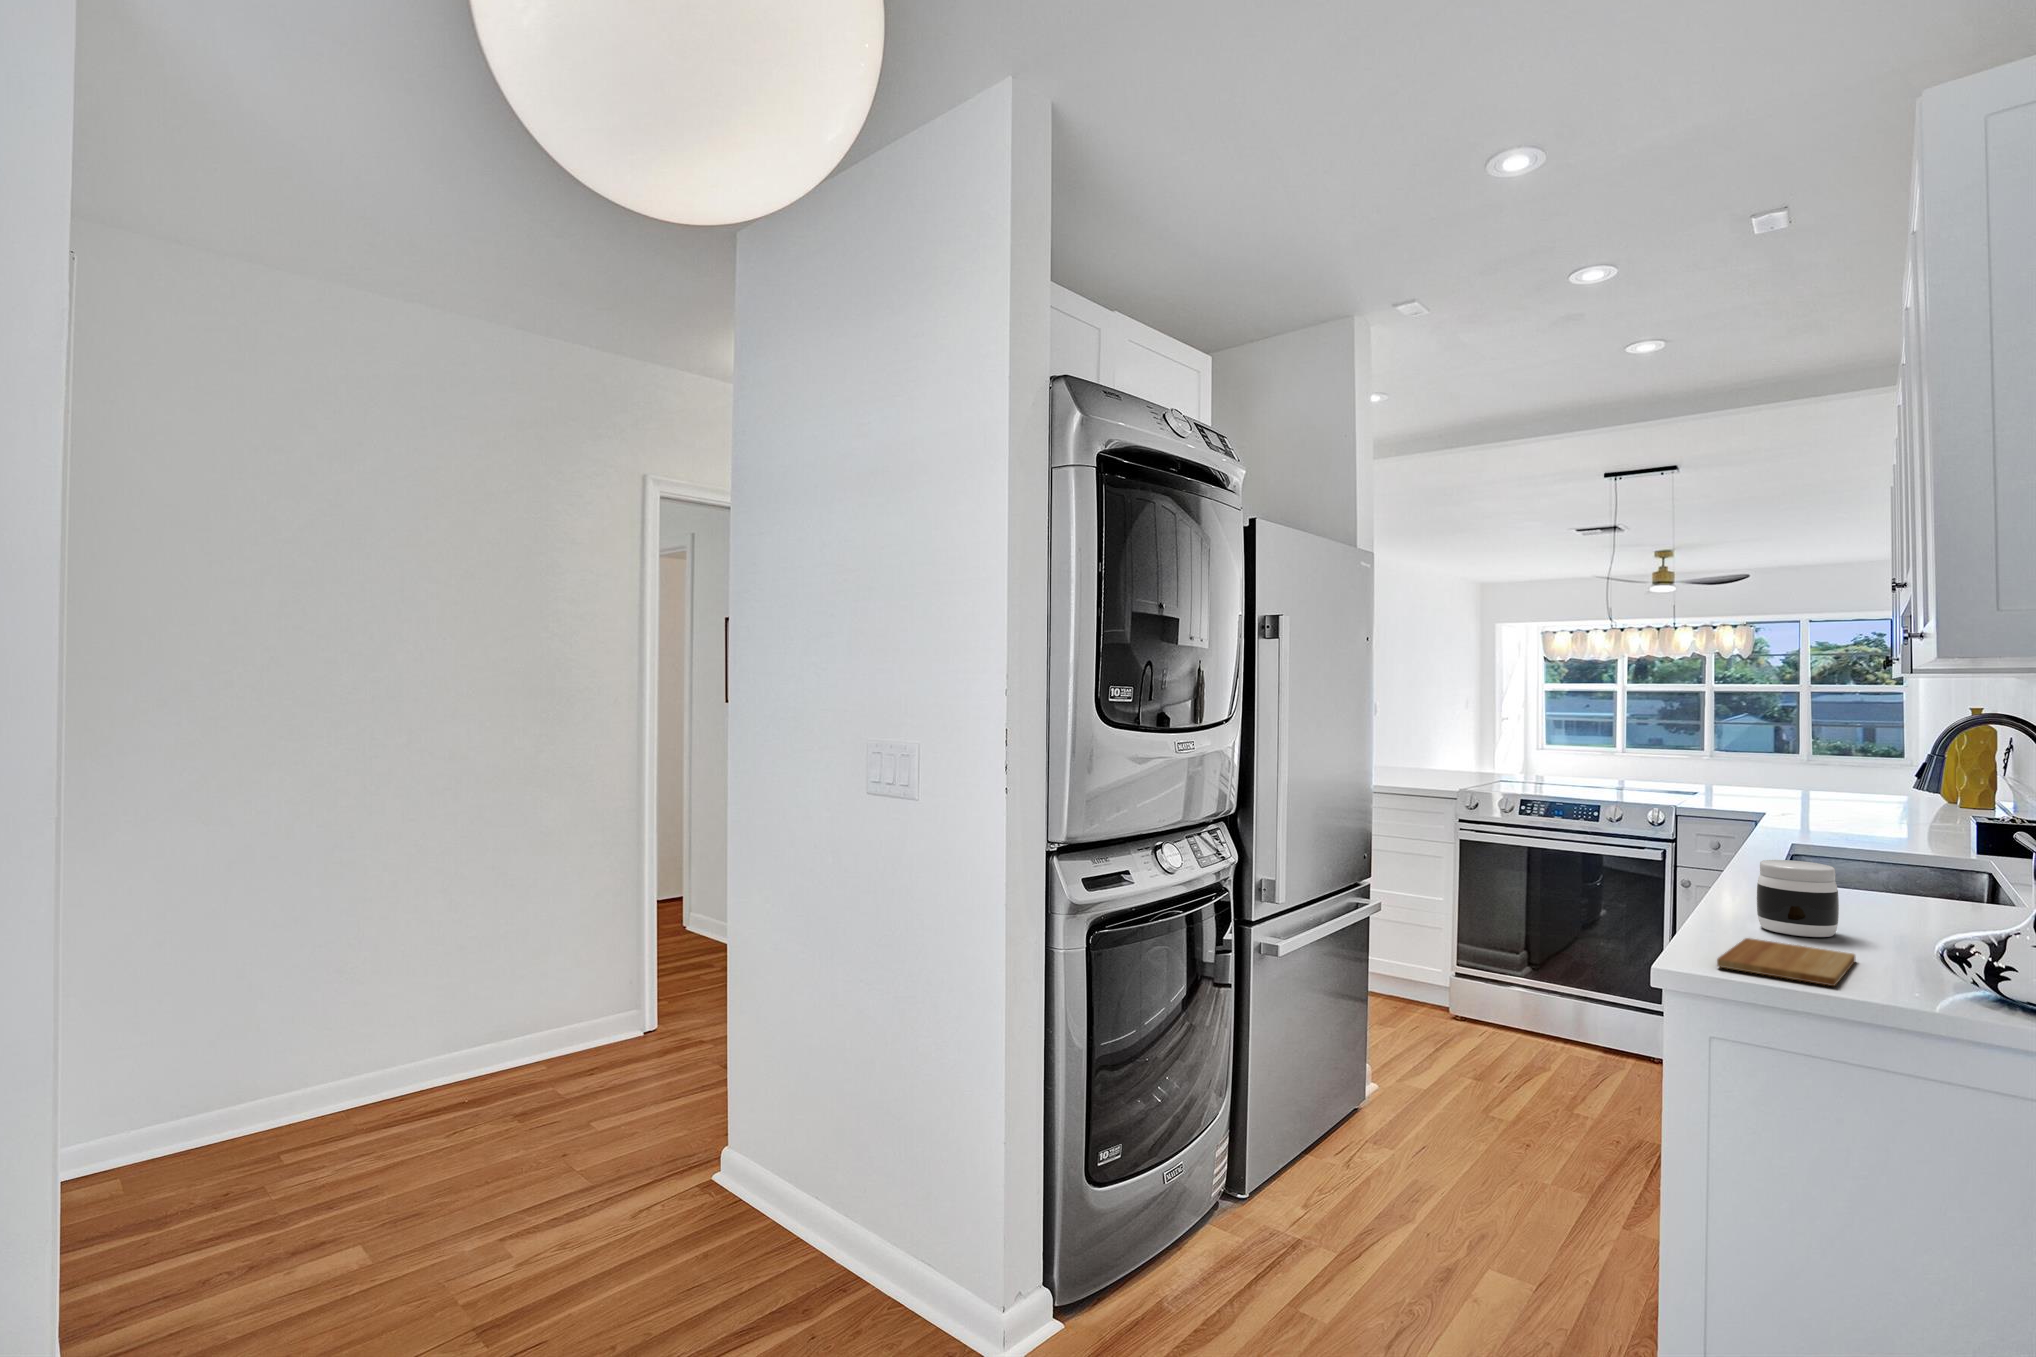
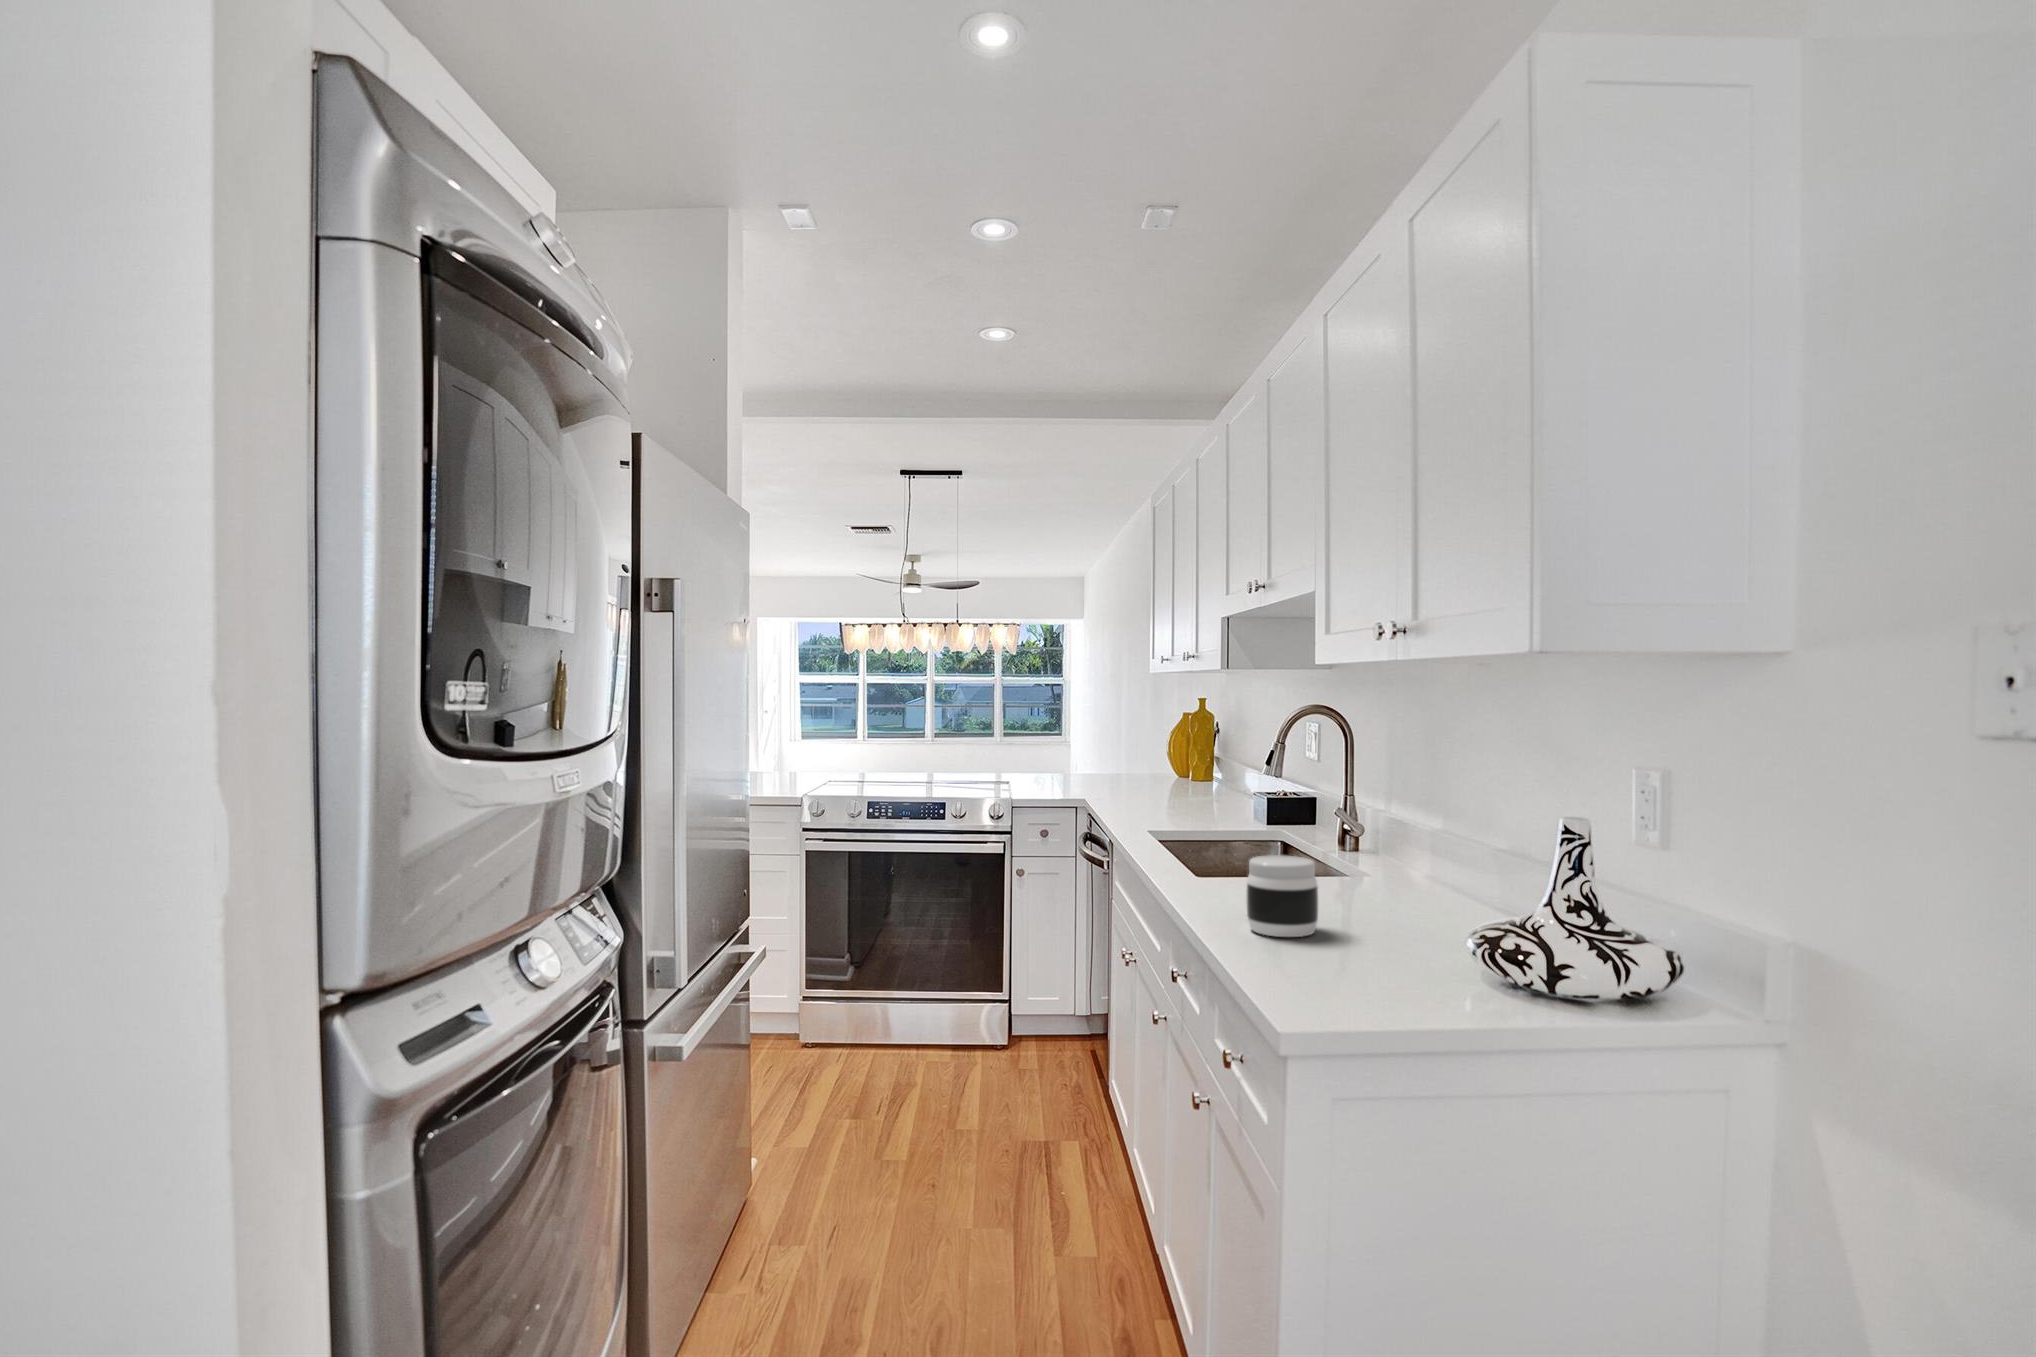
cutting board: present [1717,938,1856,986] -> none [1275,952,1415,1003]

